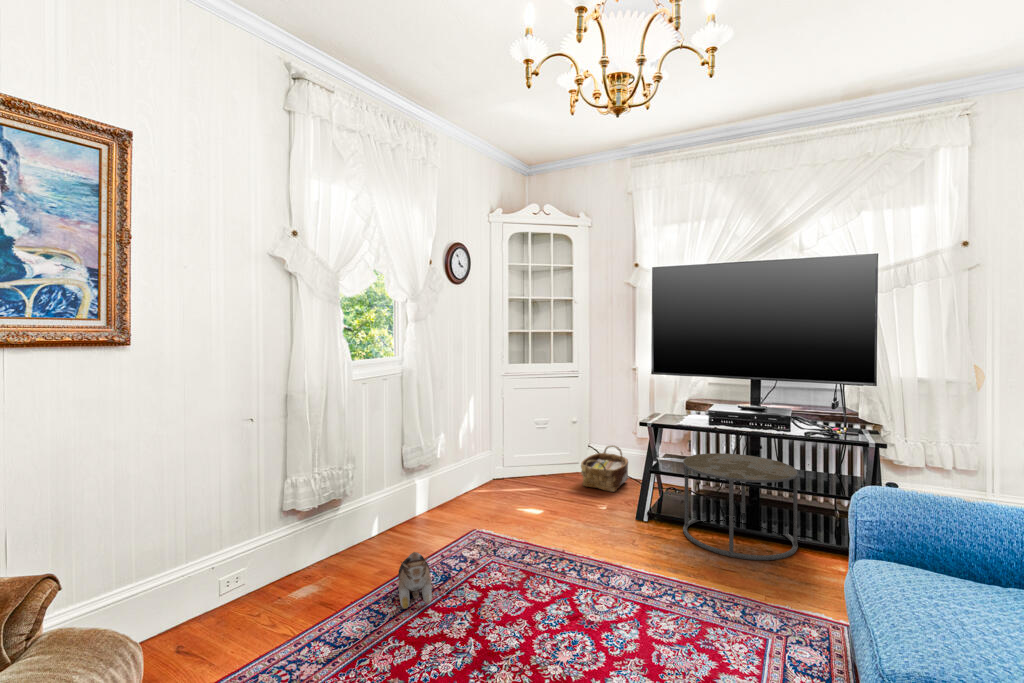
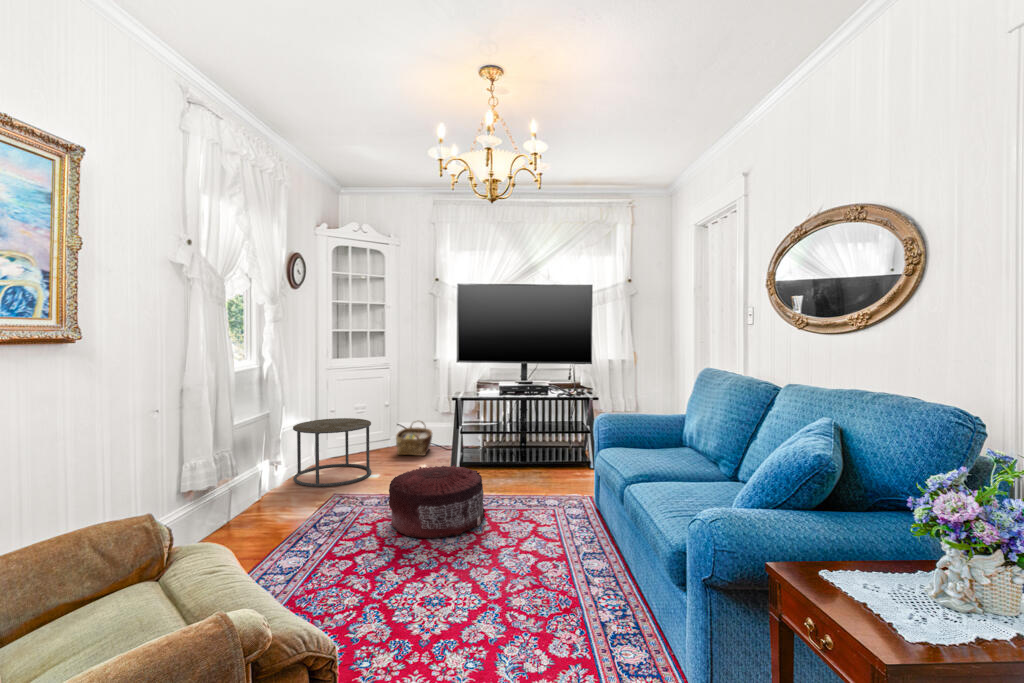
side table: present [683,453,798,560] -> present [293,418,372,487]
pouf: none [499,520,643,649] -> present [389,465,486,538]
plush toy: present [398,552,432,609] -> none [301,500,342,546]

